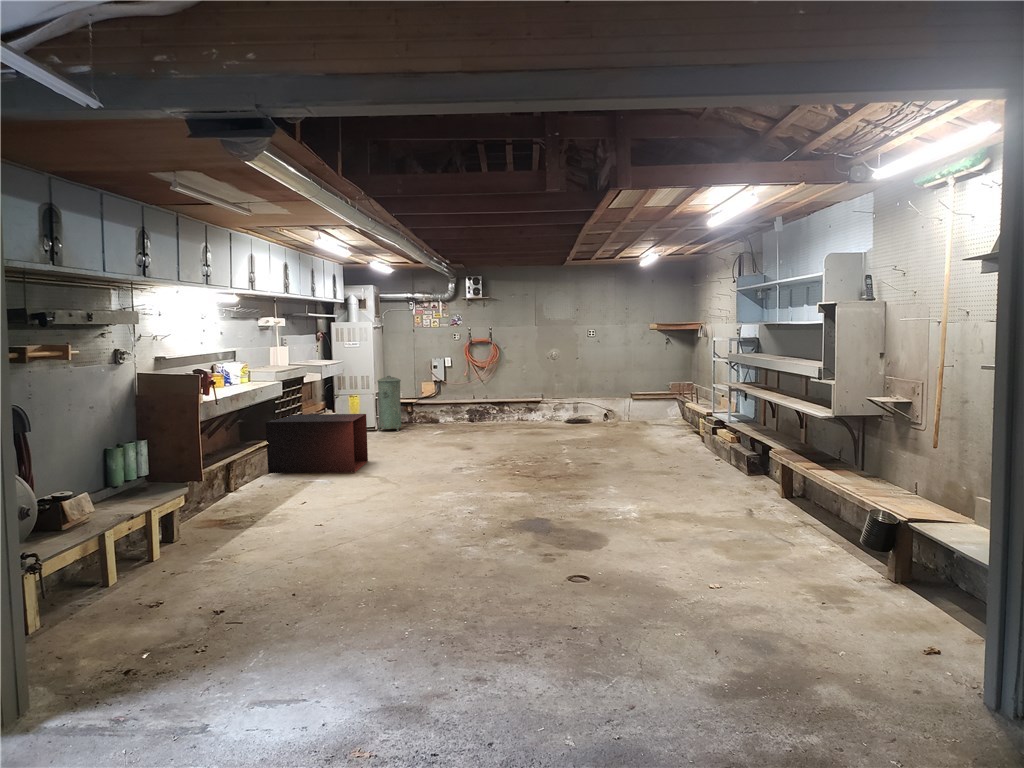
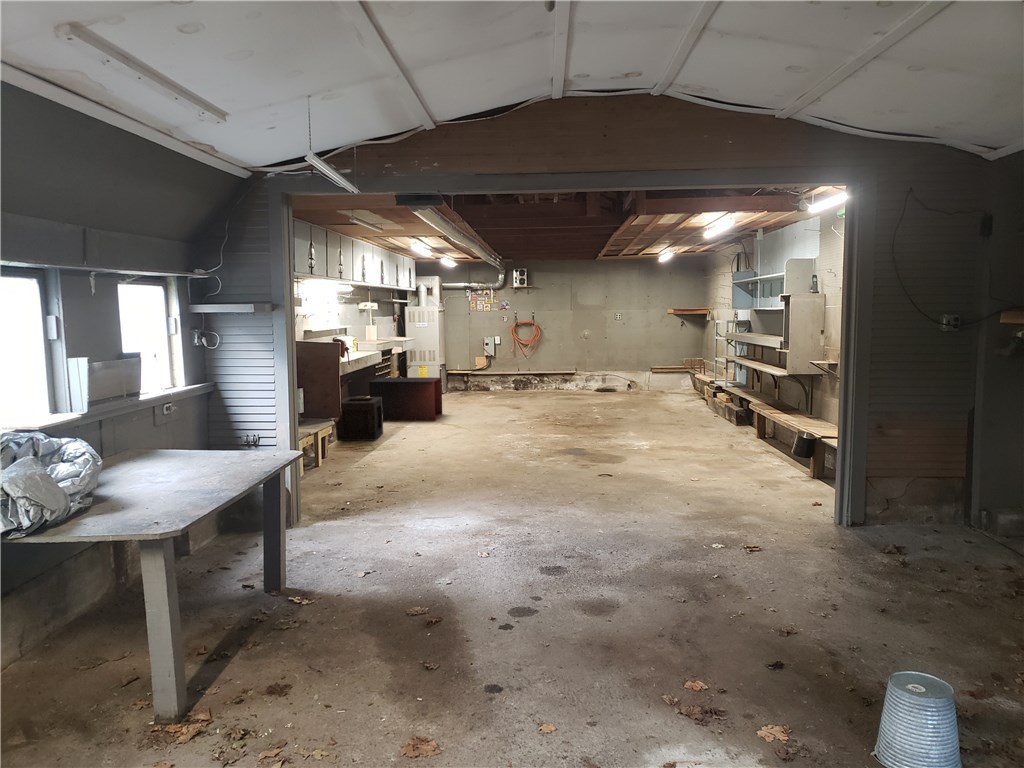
trash can: present [378,376,401,431] -> none [442,350,461,396]
wooden crate: none [197,447,274,513] -> present [336,397,383,441]

